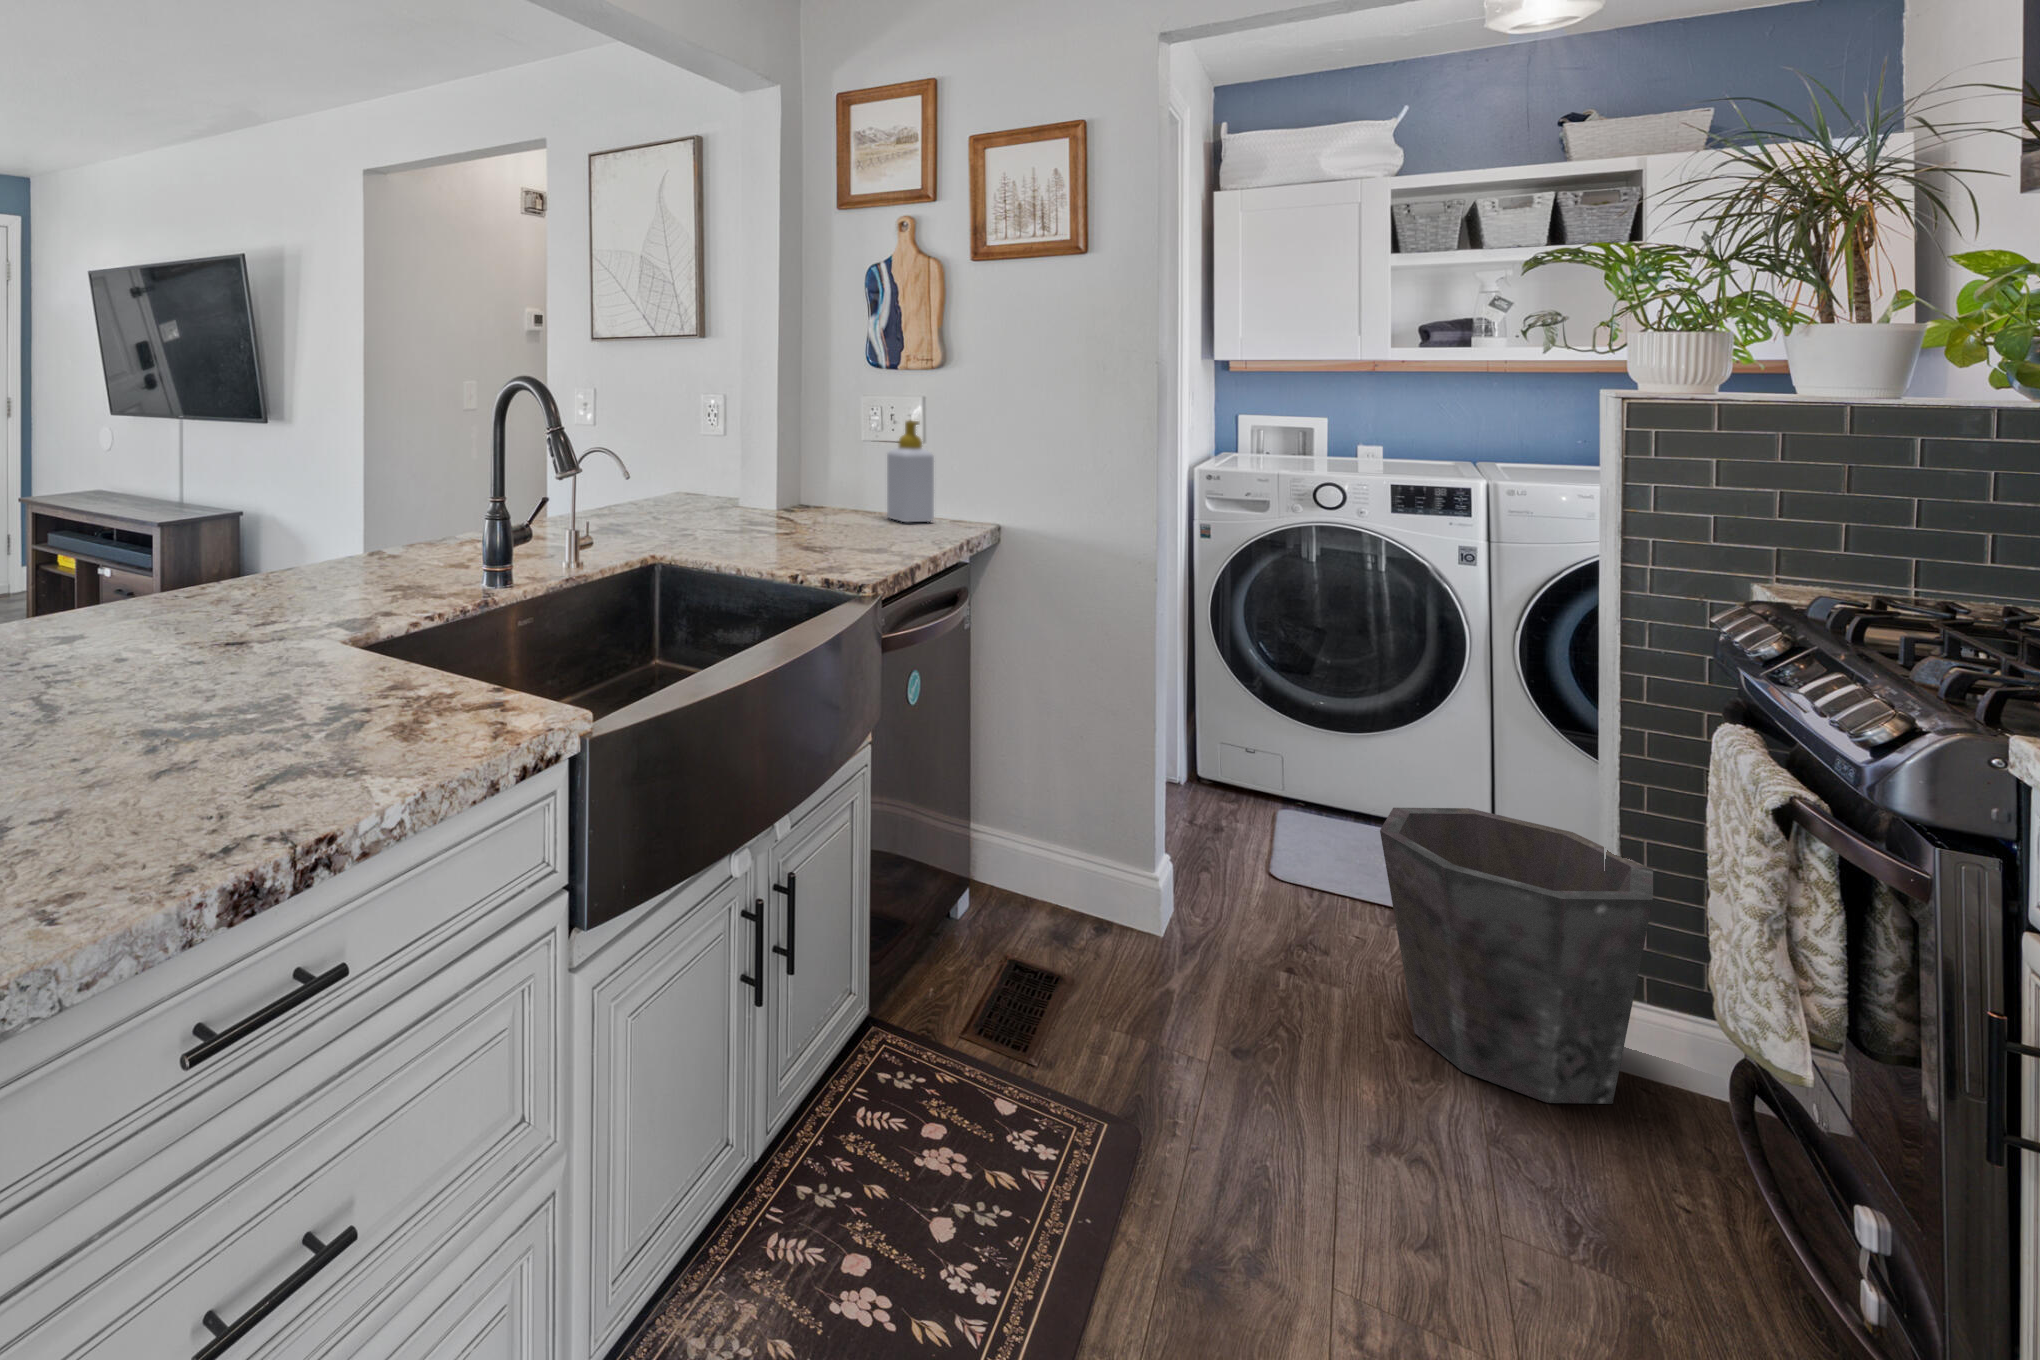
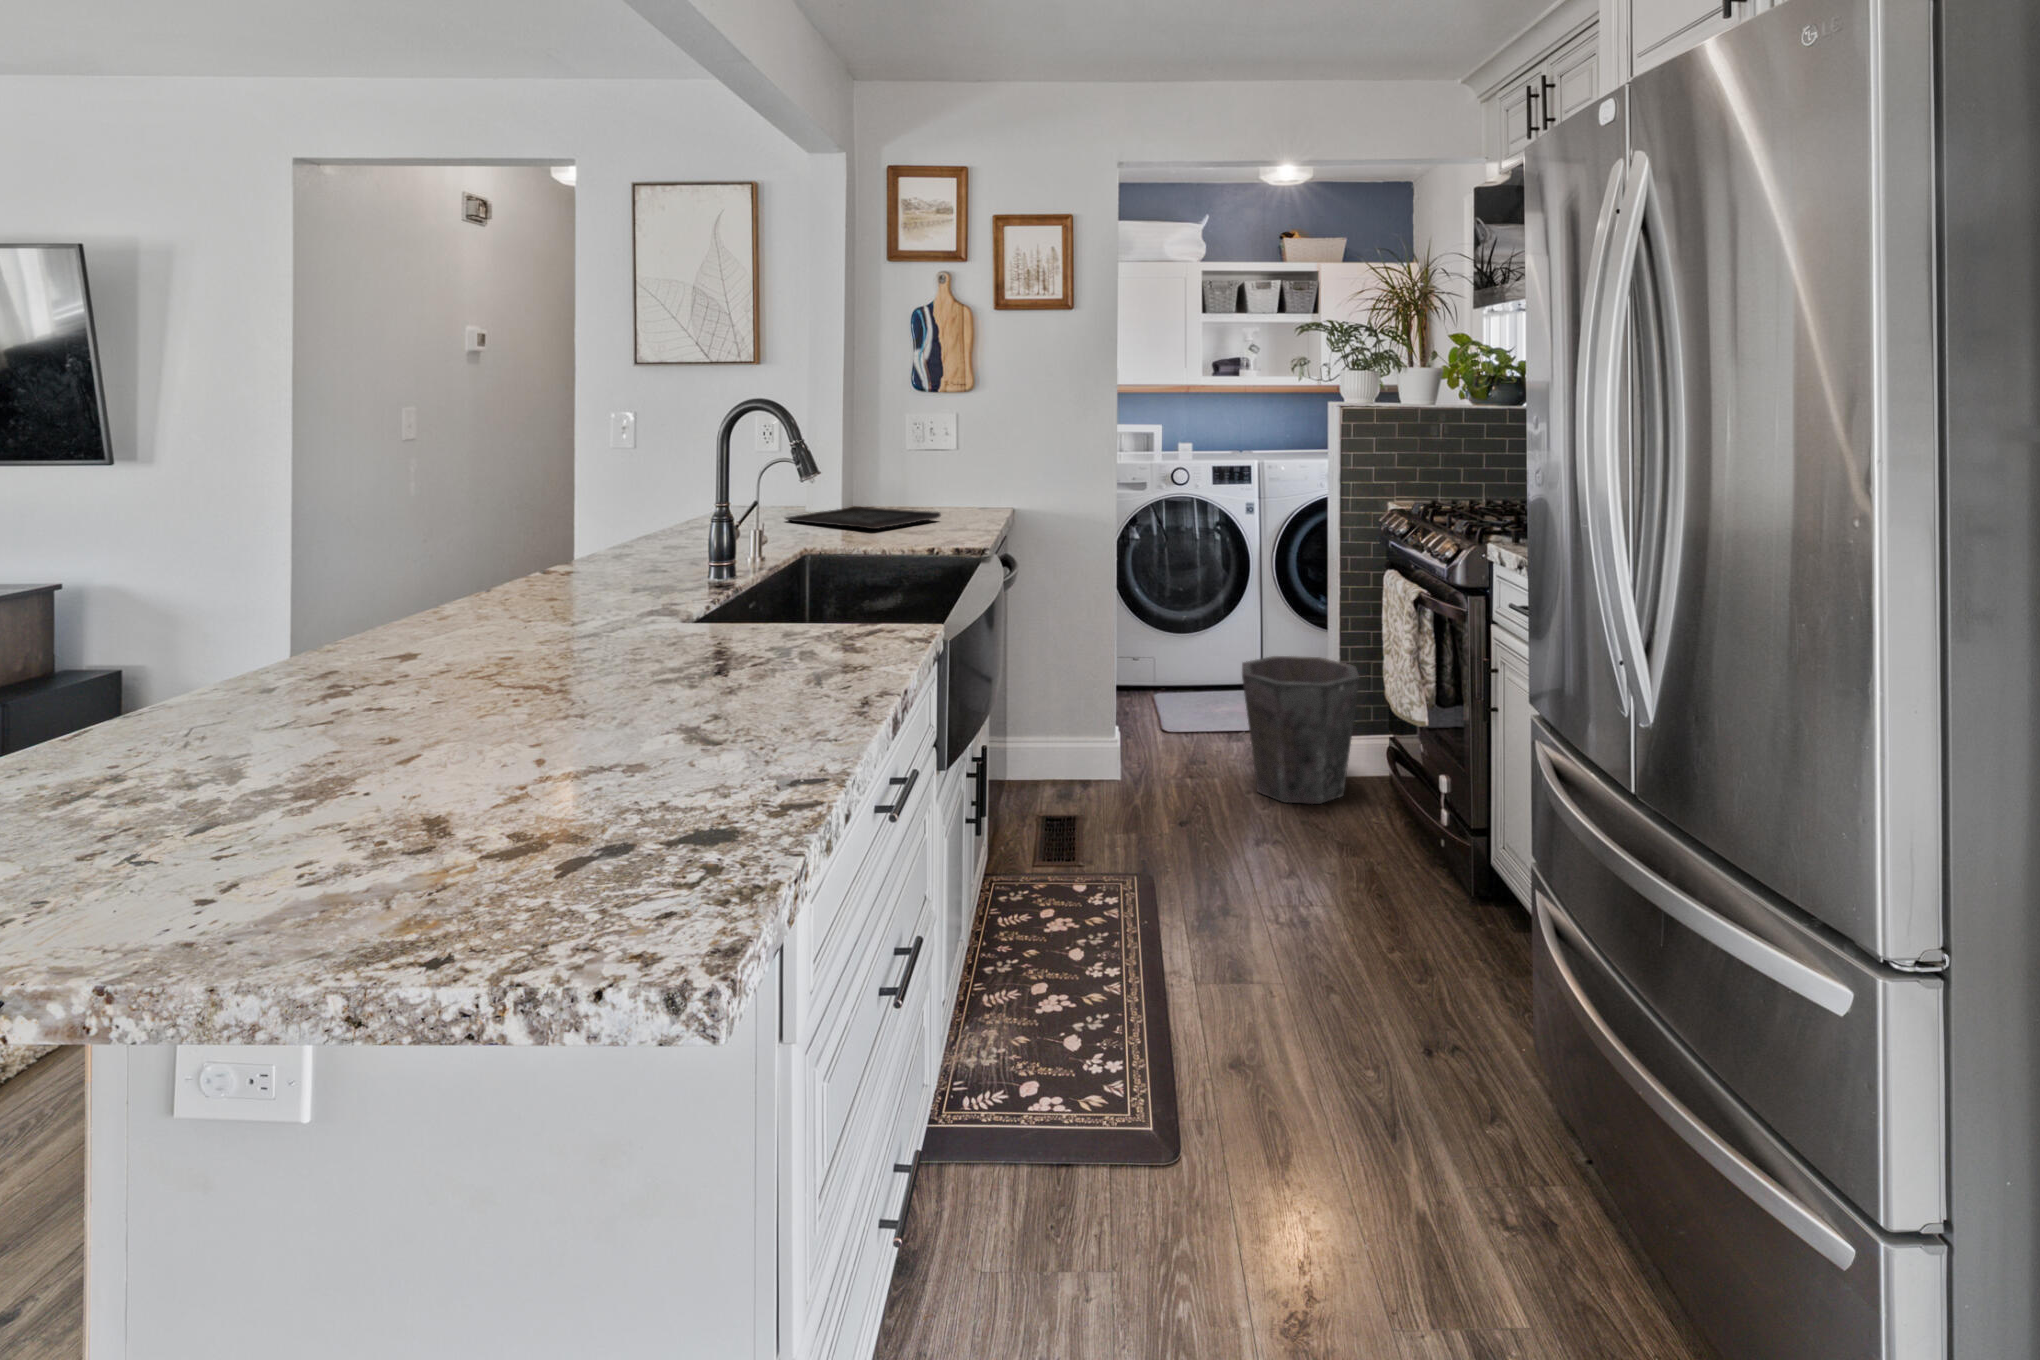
soap bottle: present [887,421,934,522] -> none [930,434,967,513]
tray: none [696,504,880,536] -> present [785,507,941,529]

